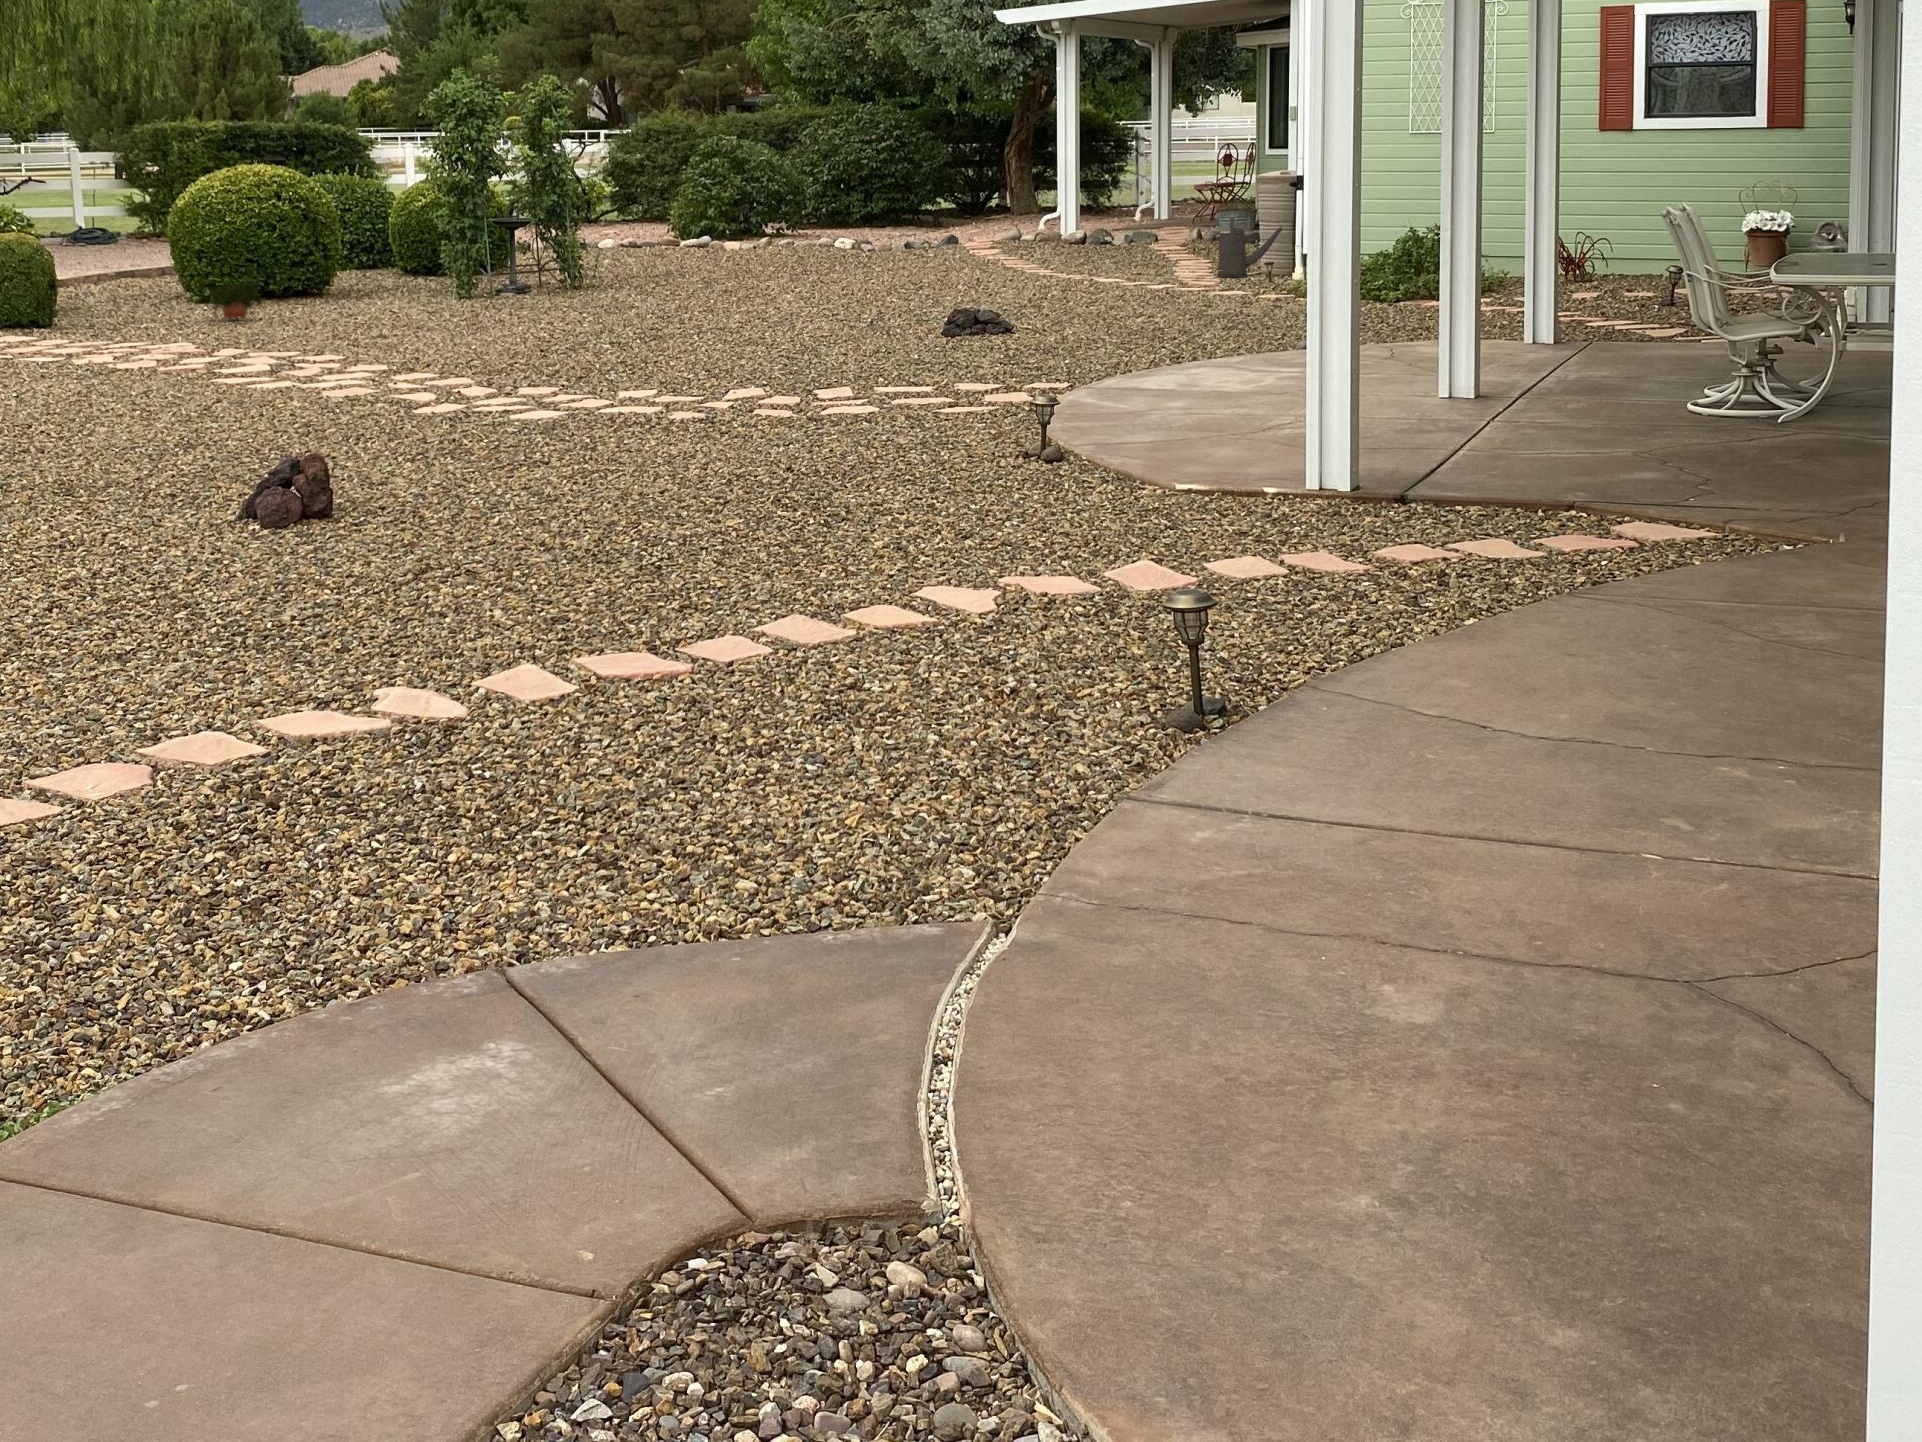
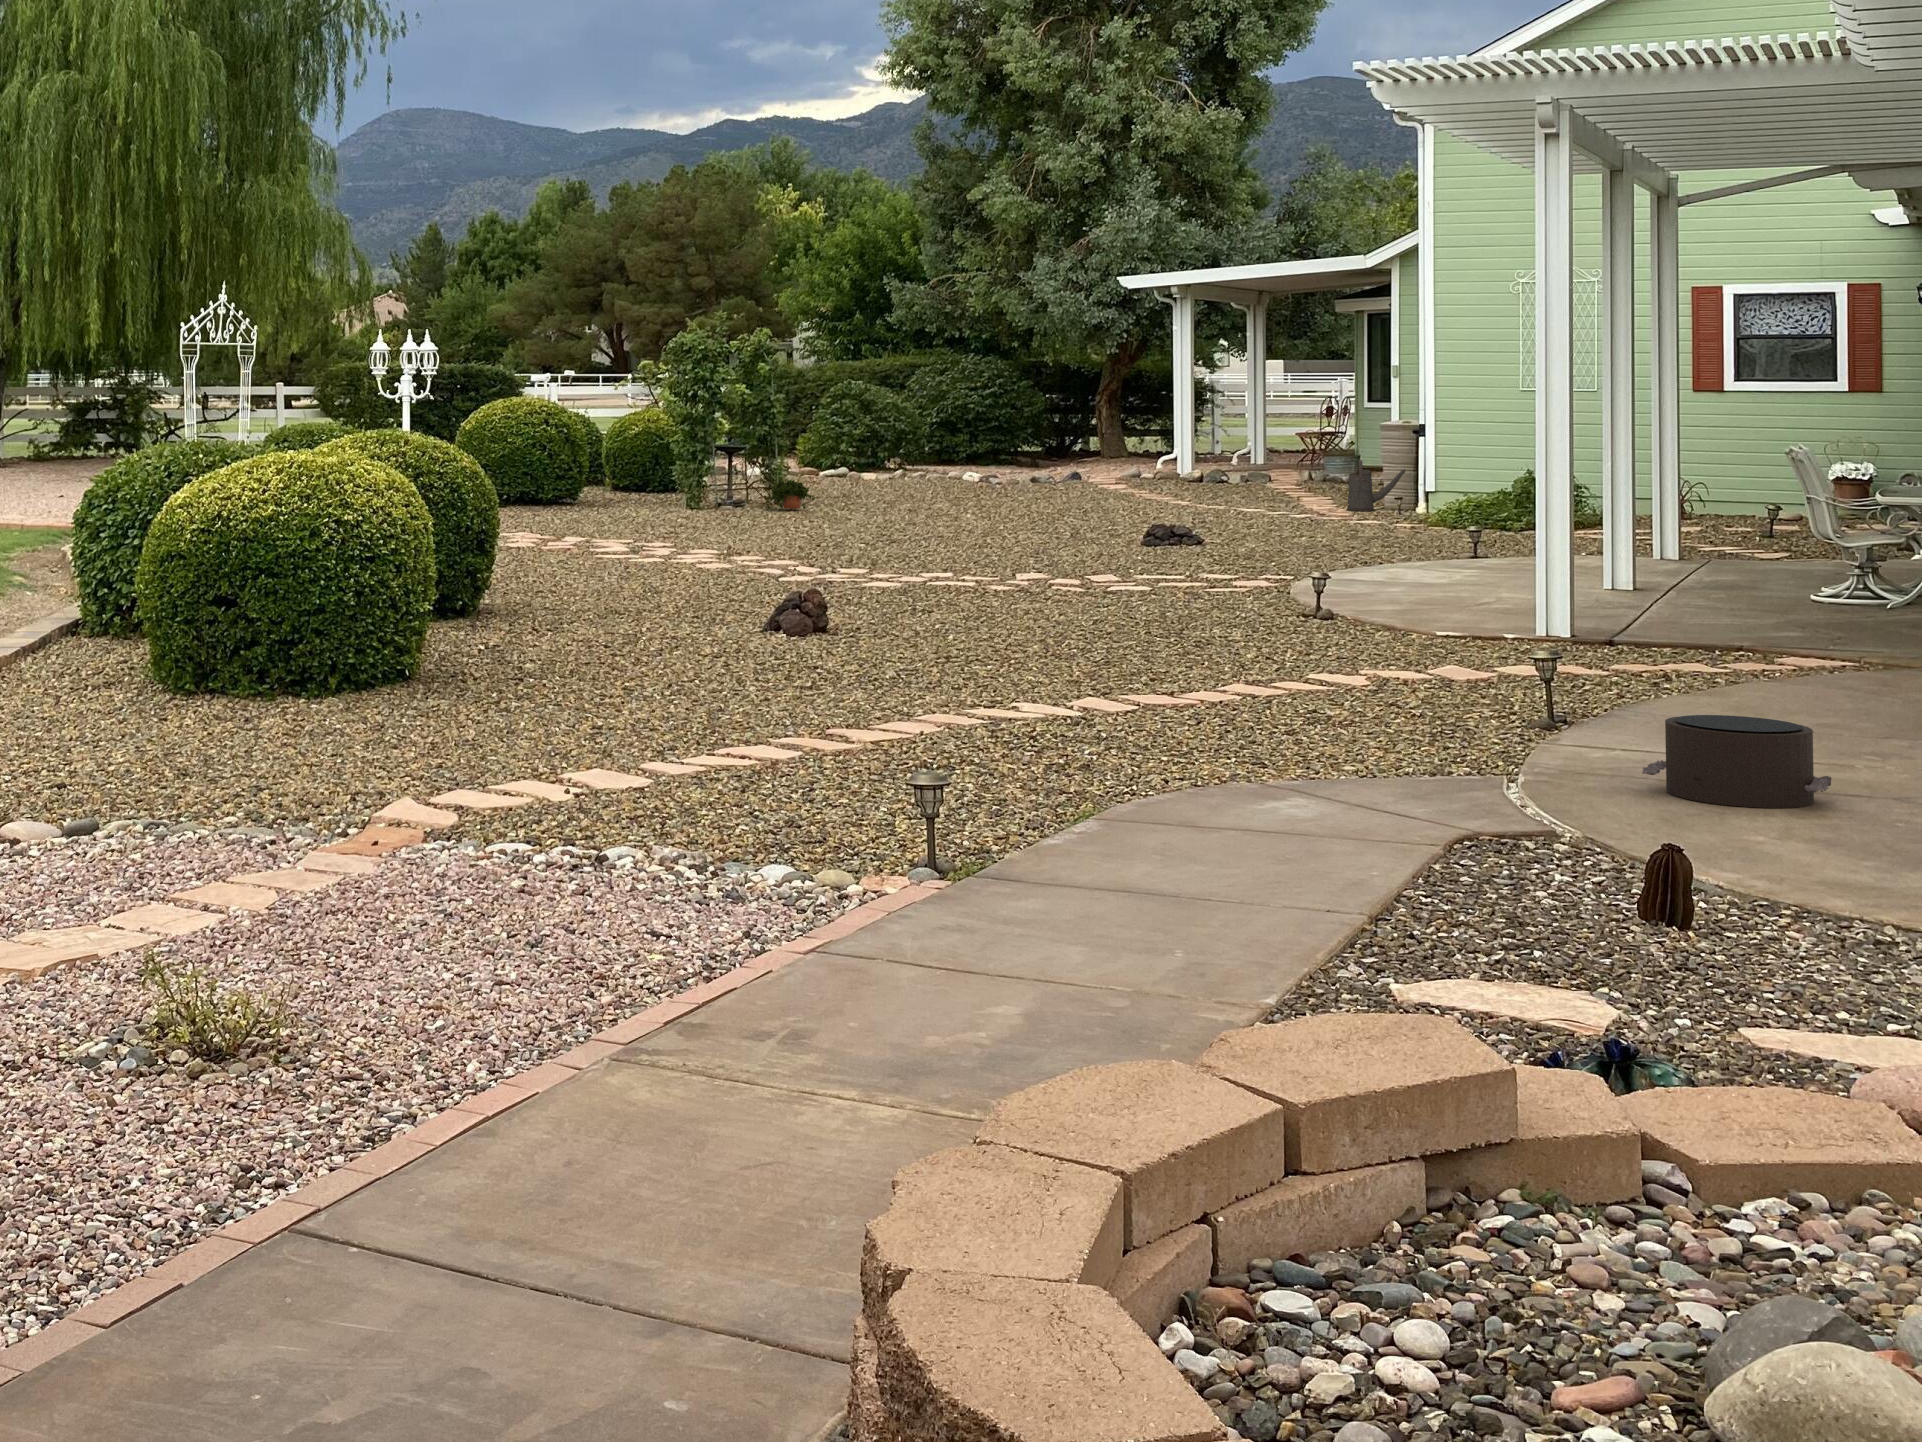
potted plant: present [207,278,262,319] -> present [766,479,815,509]
pouf: none [1160,929,1667,1297] -> present [1642,715,1831,808]

